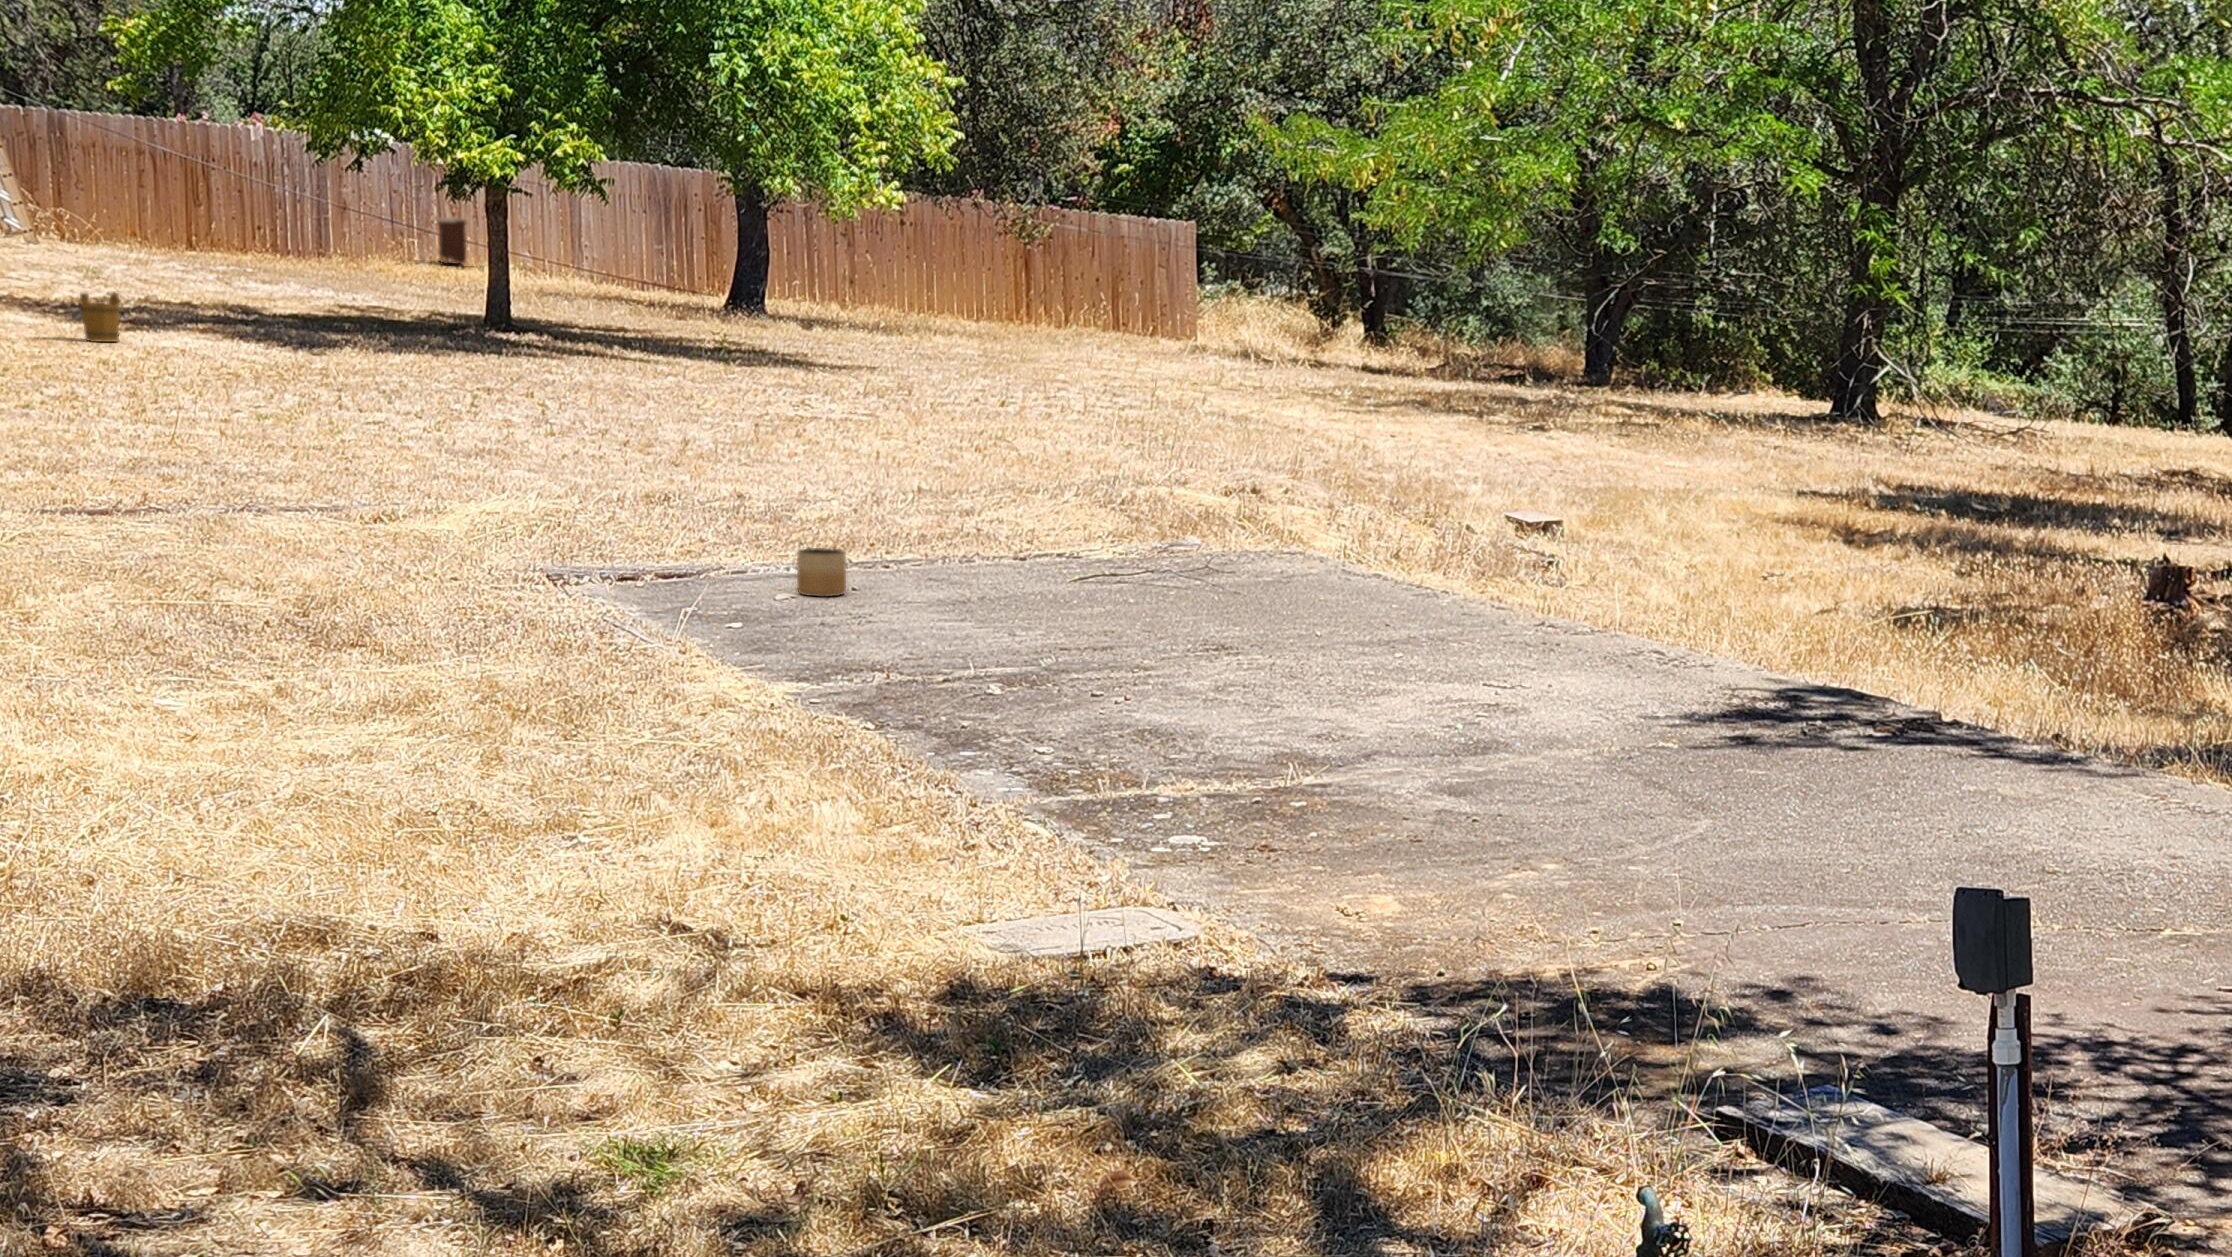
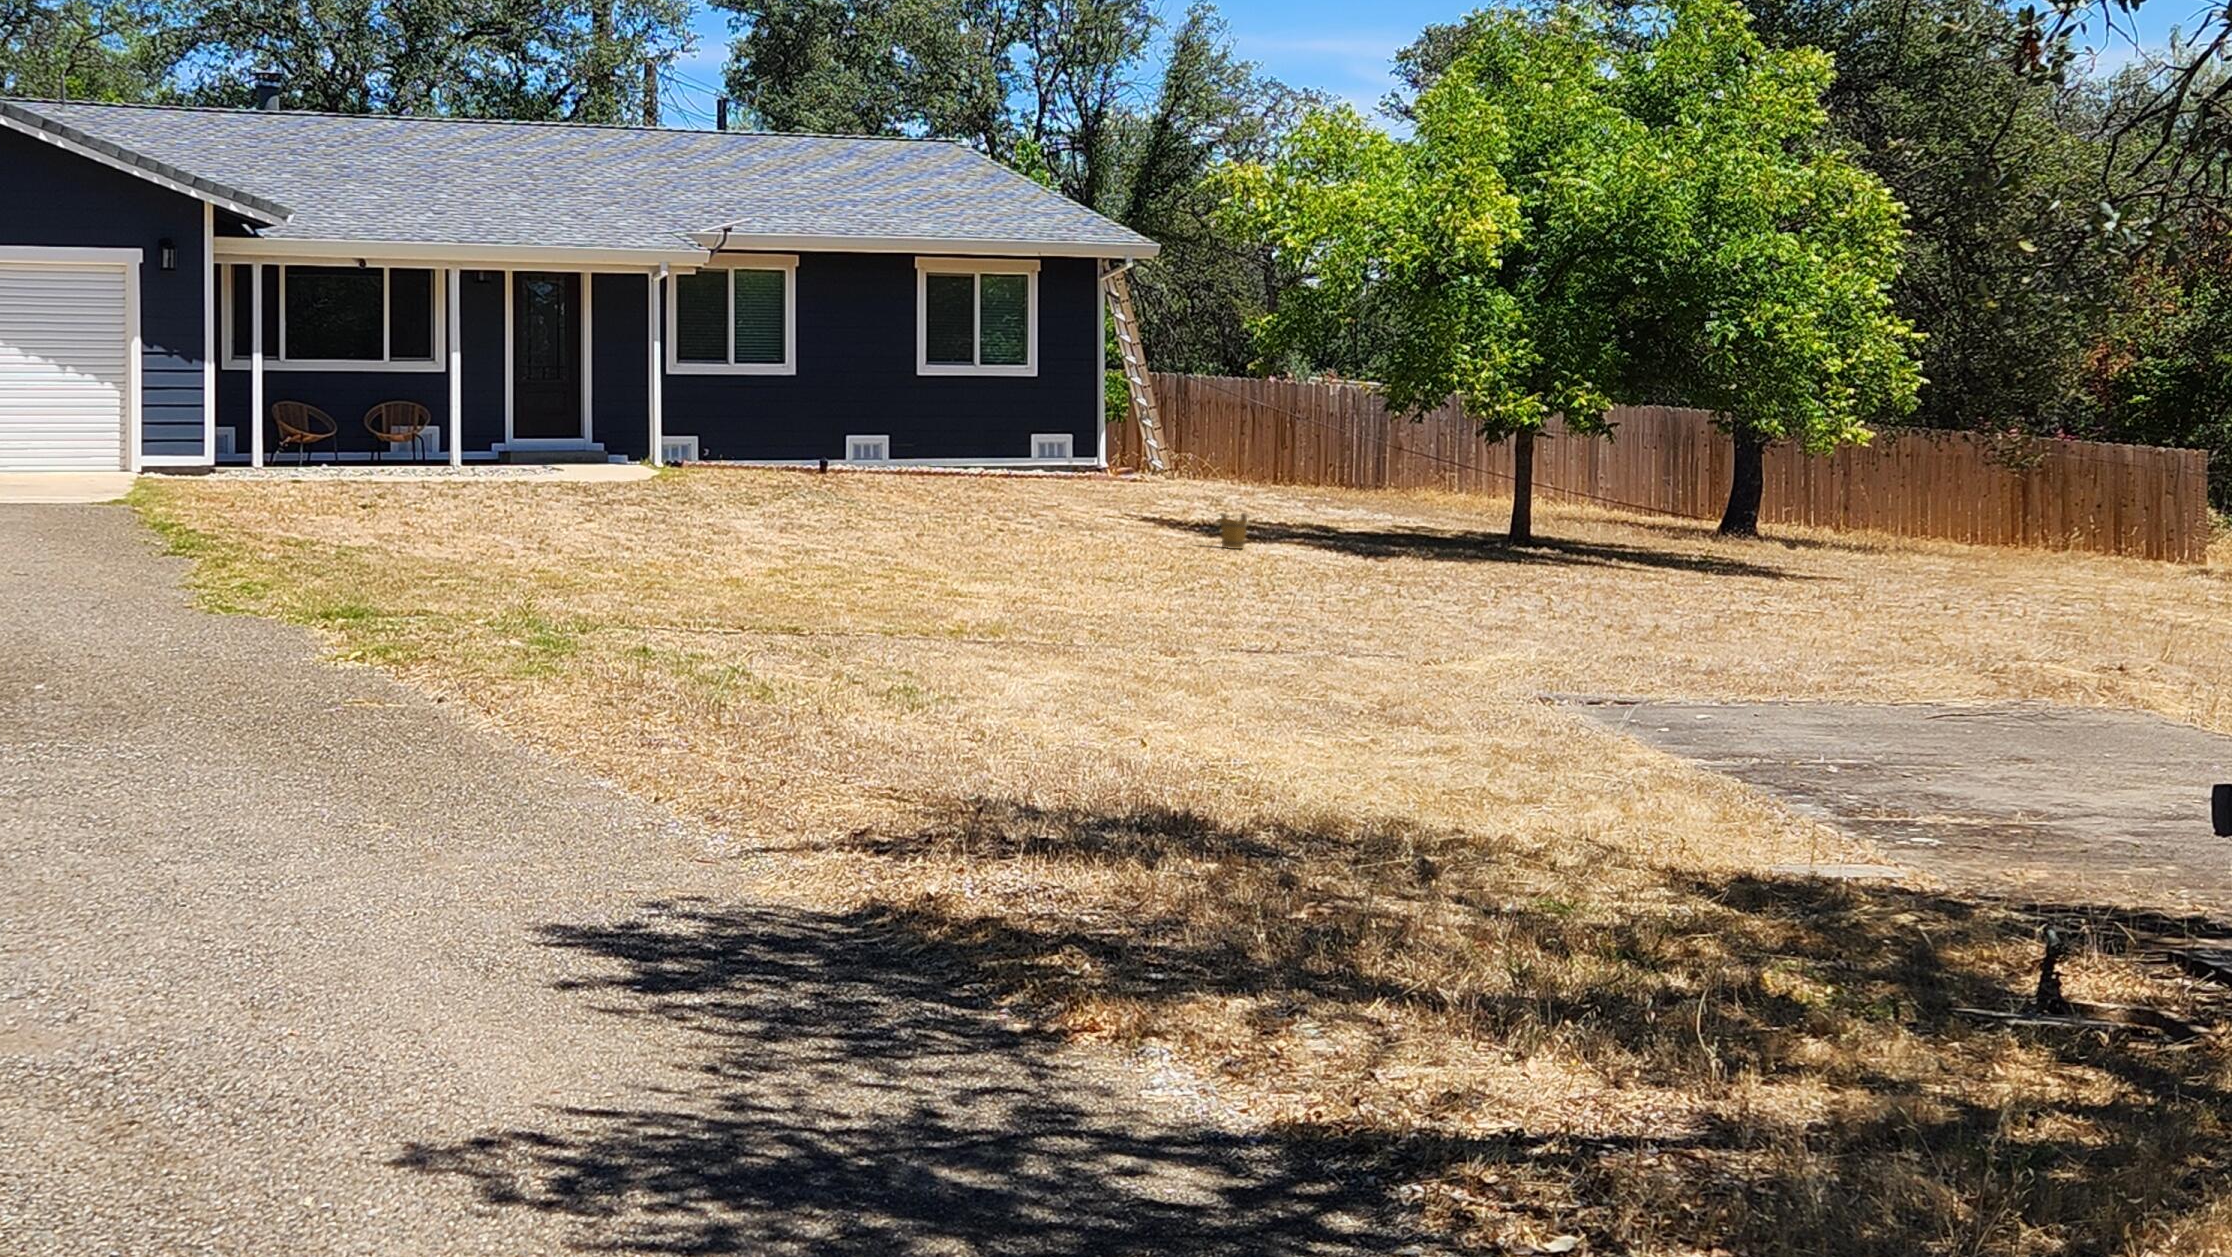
bench: present [438,218,466,264] -> none [1472,454,1499,495]
planter: present [797,548,846,597] -> none [1706,679,1741,712]

